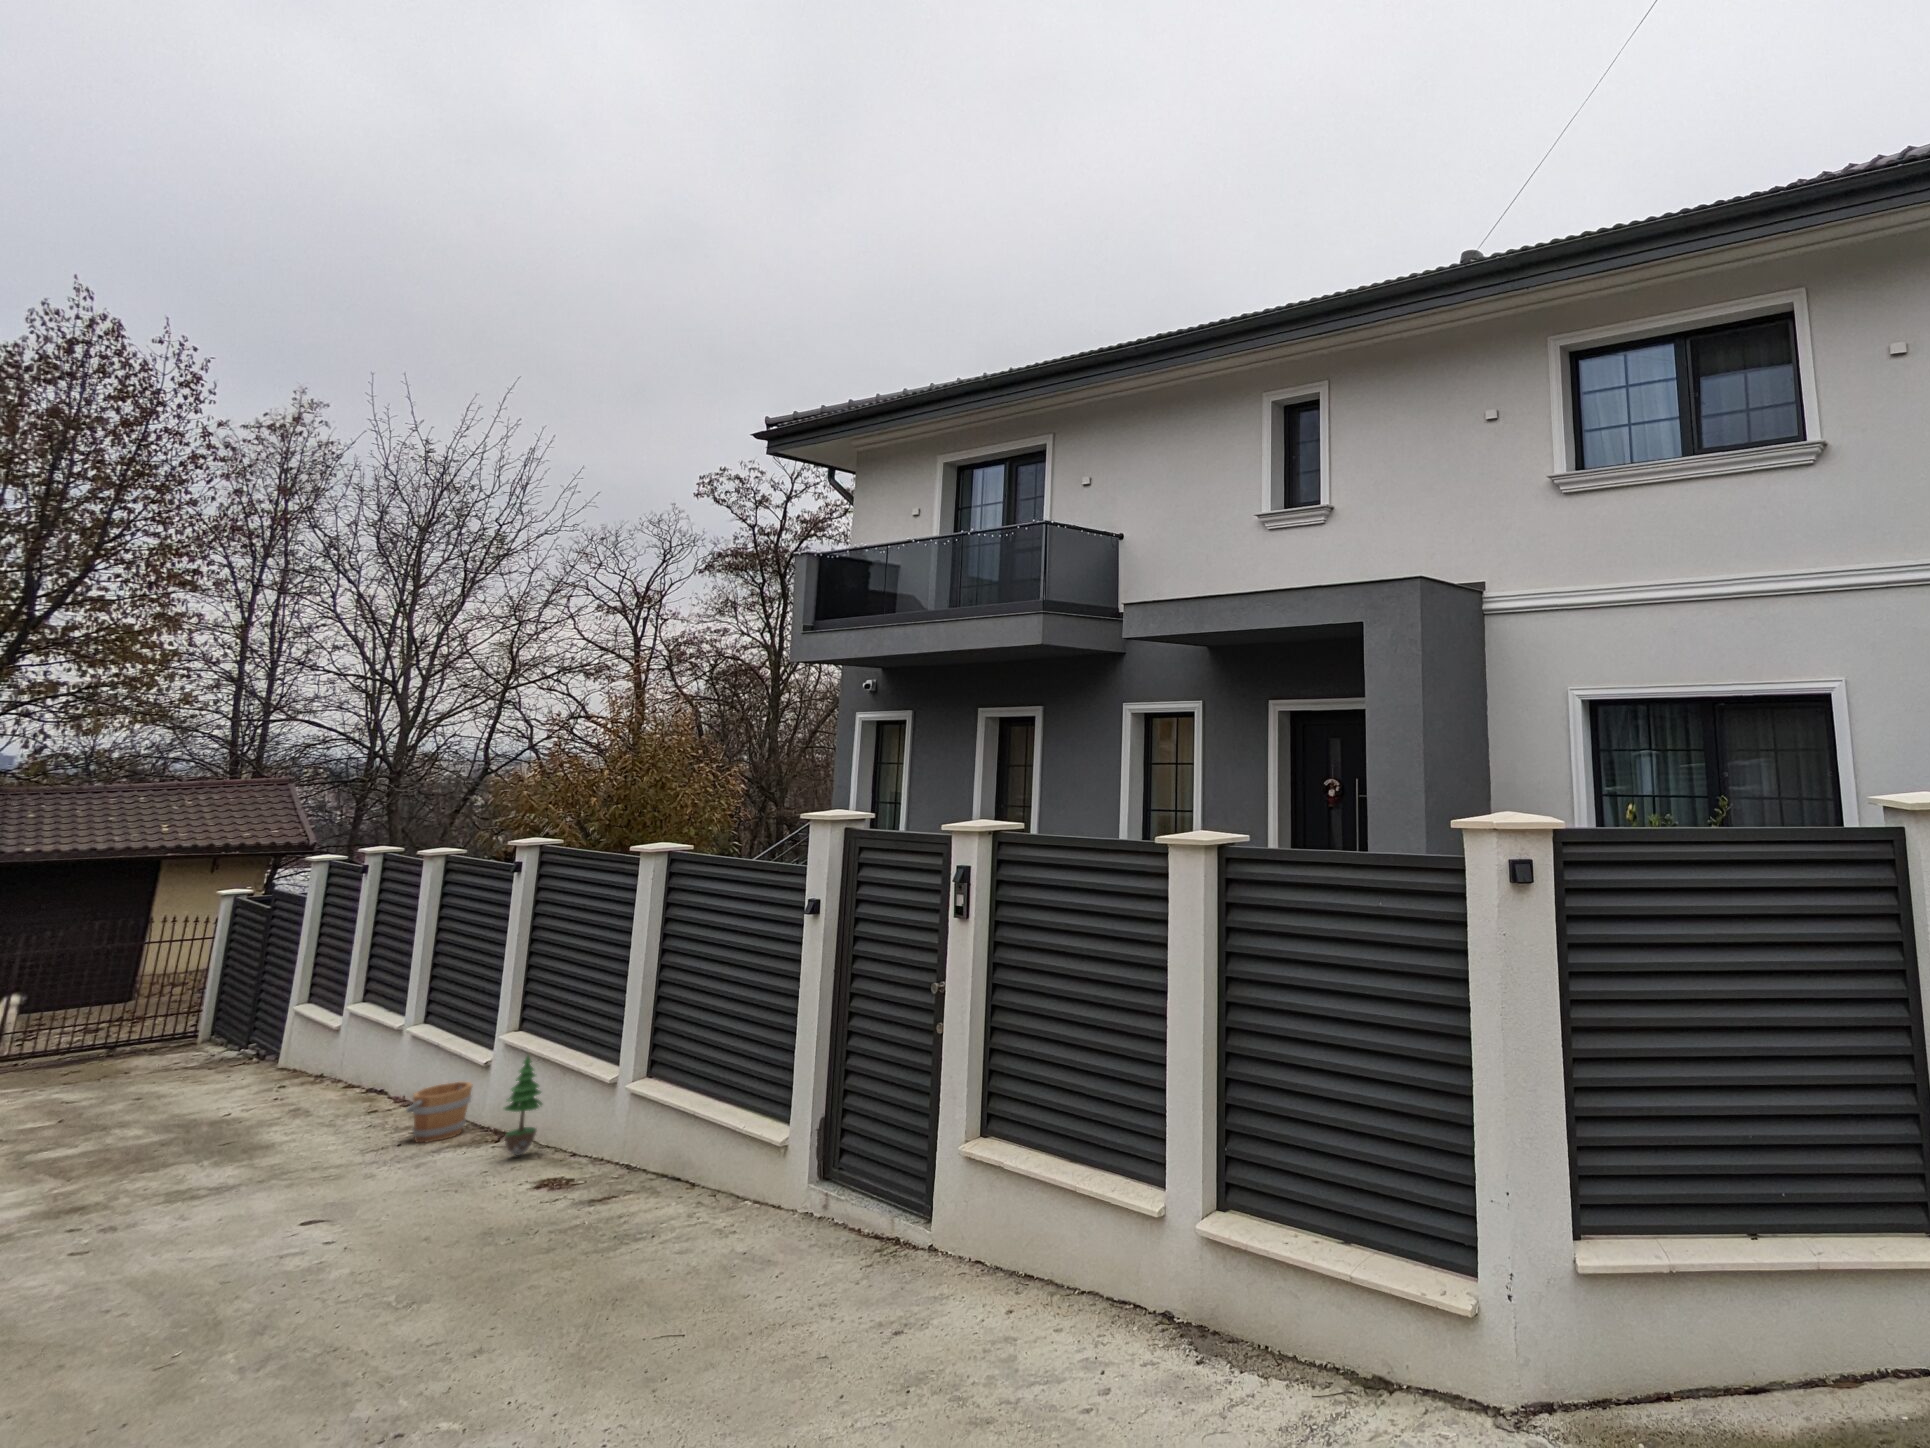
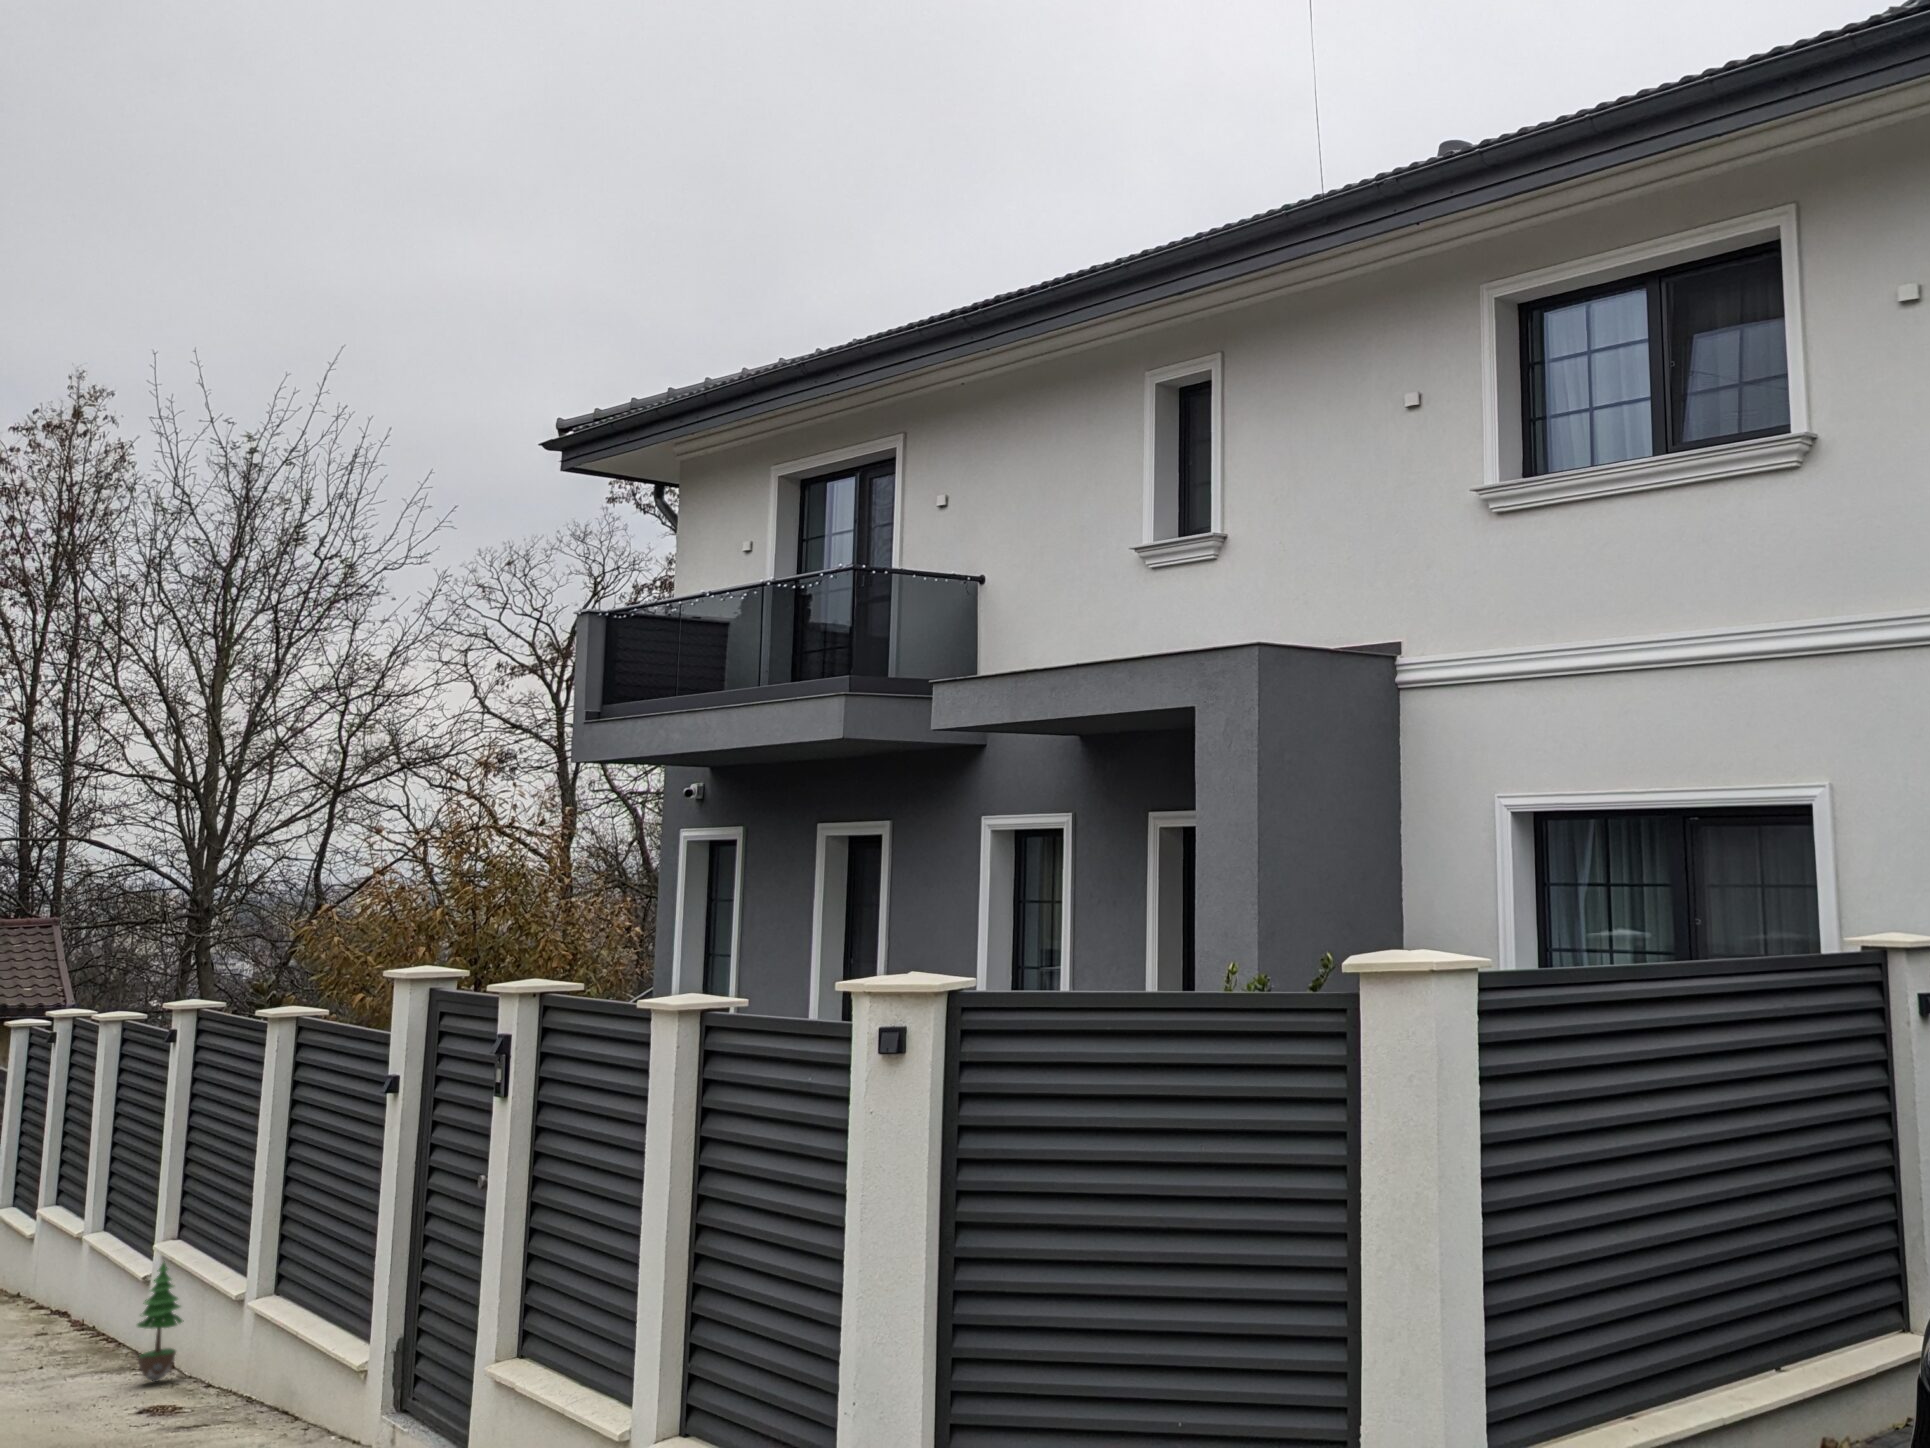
bucket: present [406,1082,473,1142] -> none [53,1295,131,1366]

